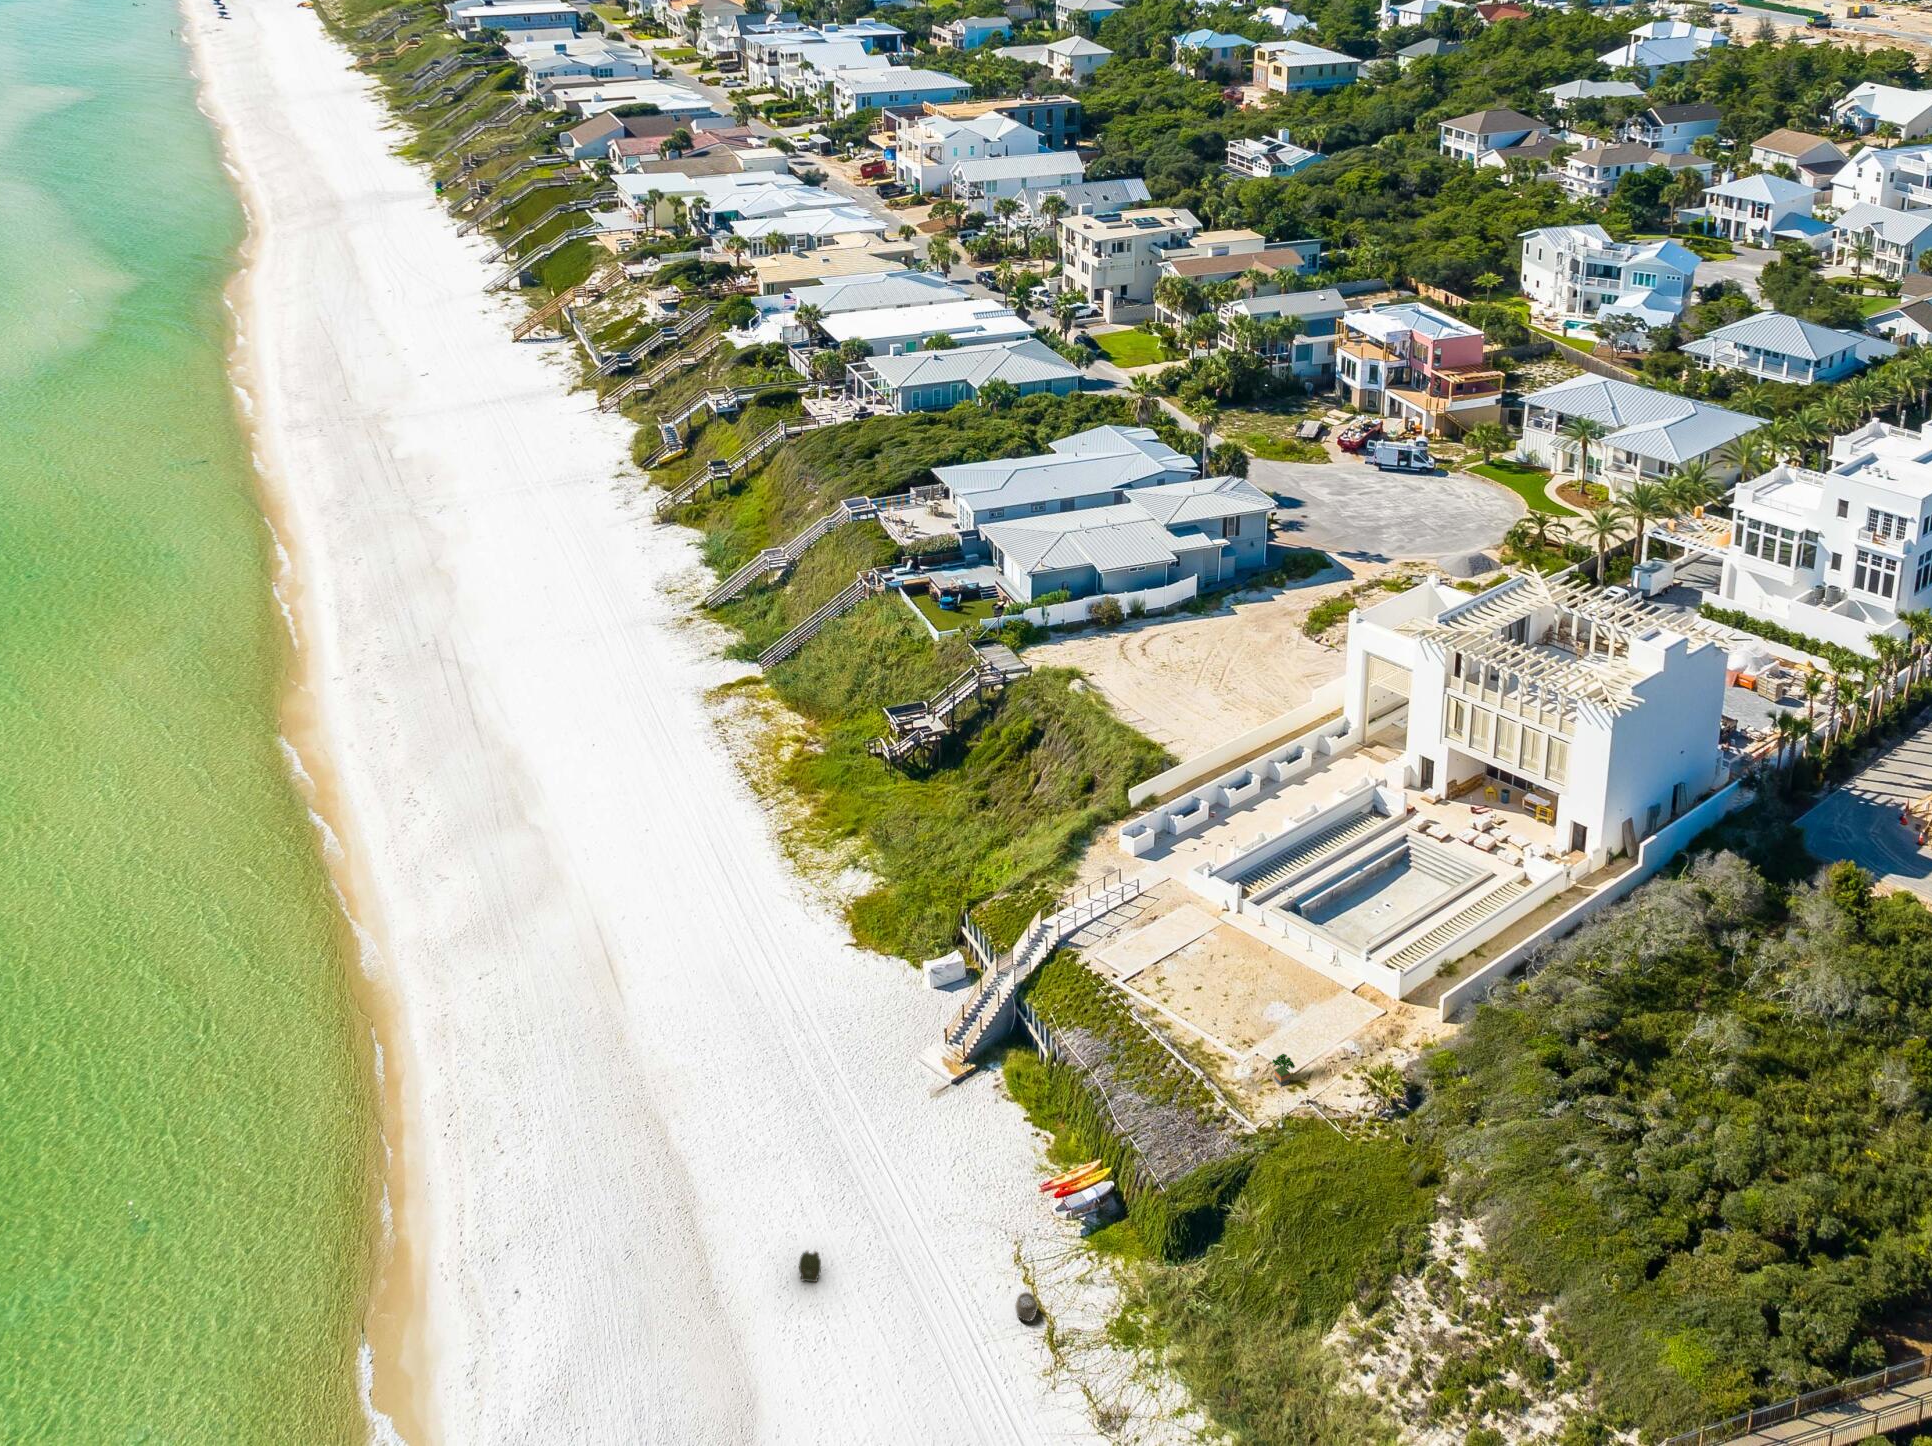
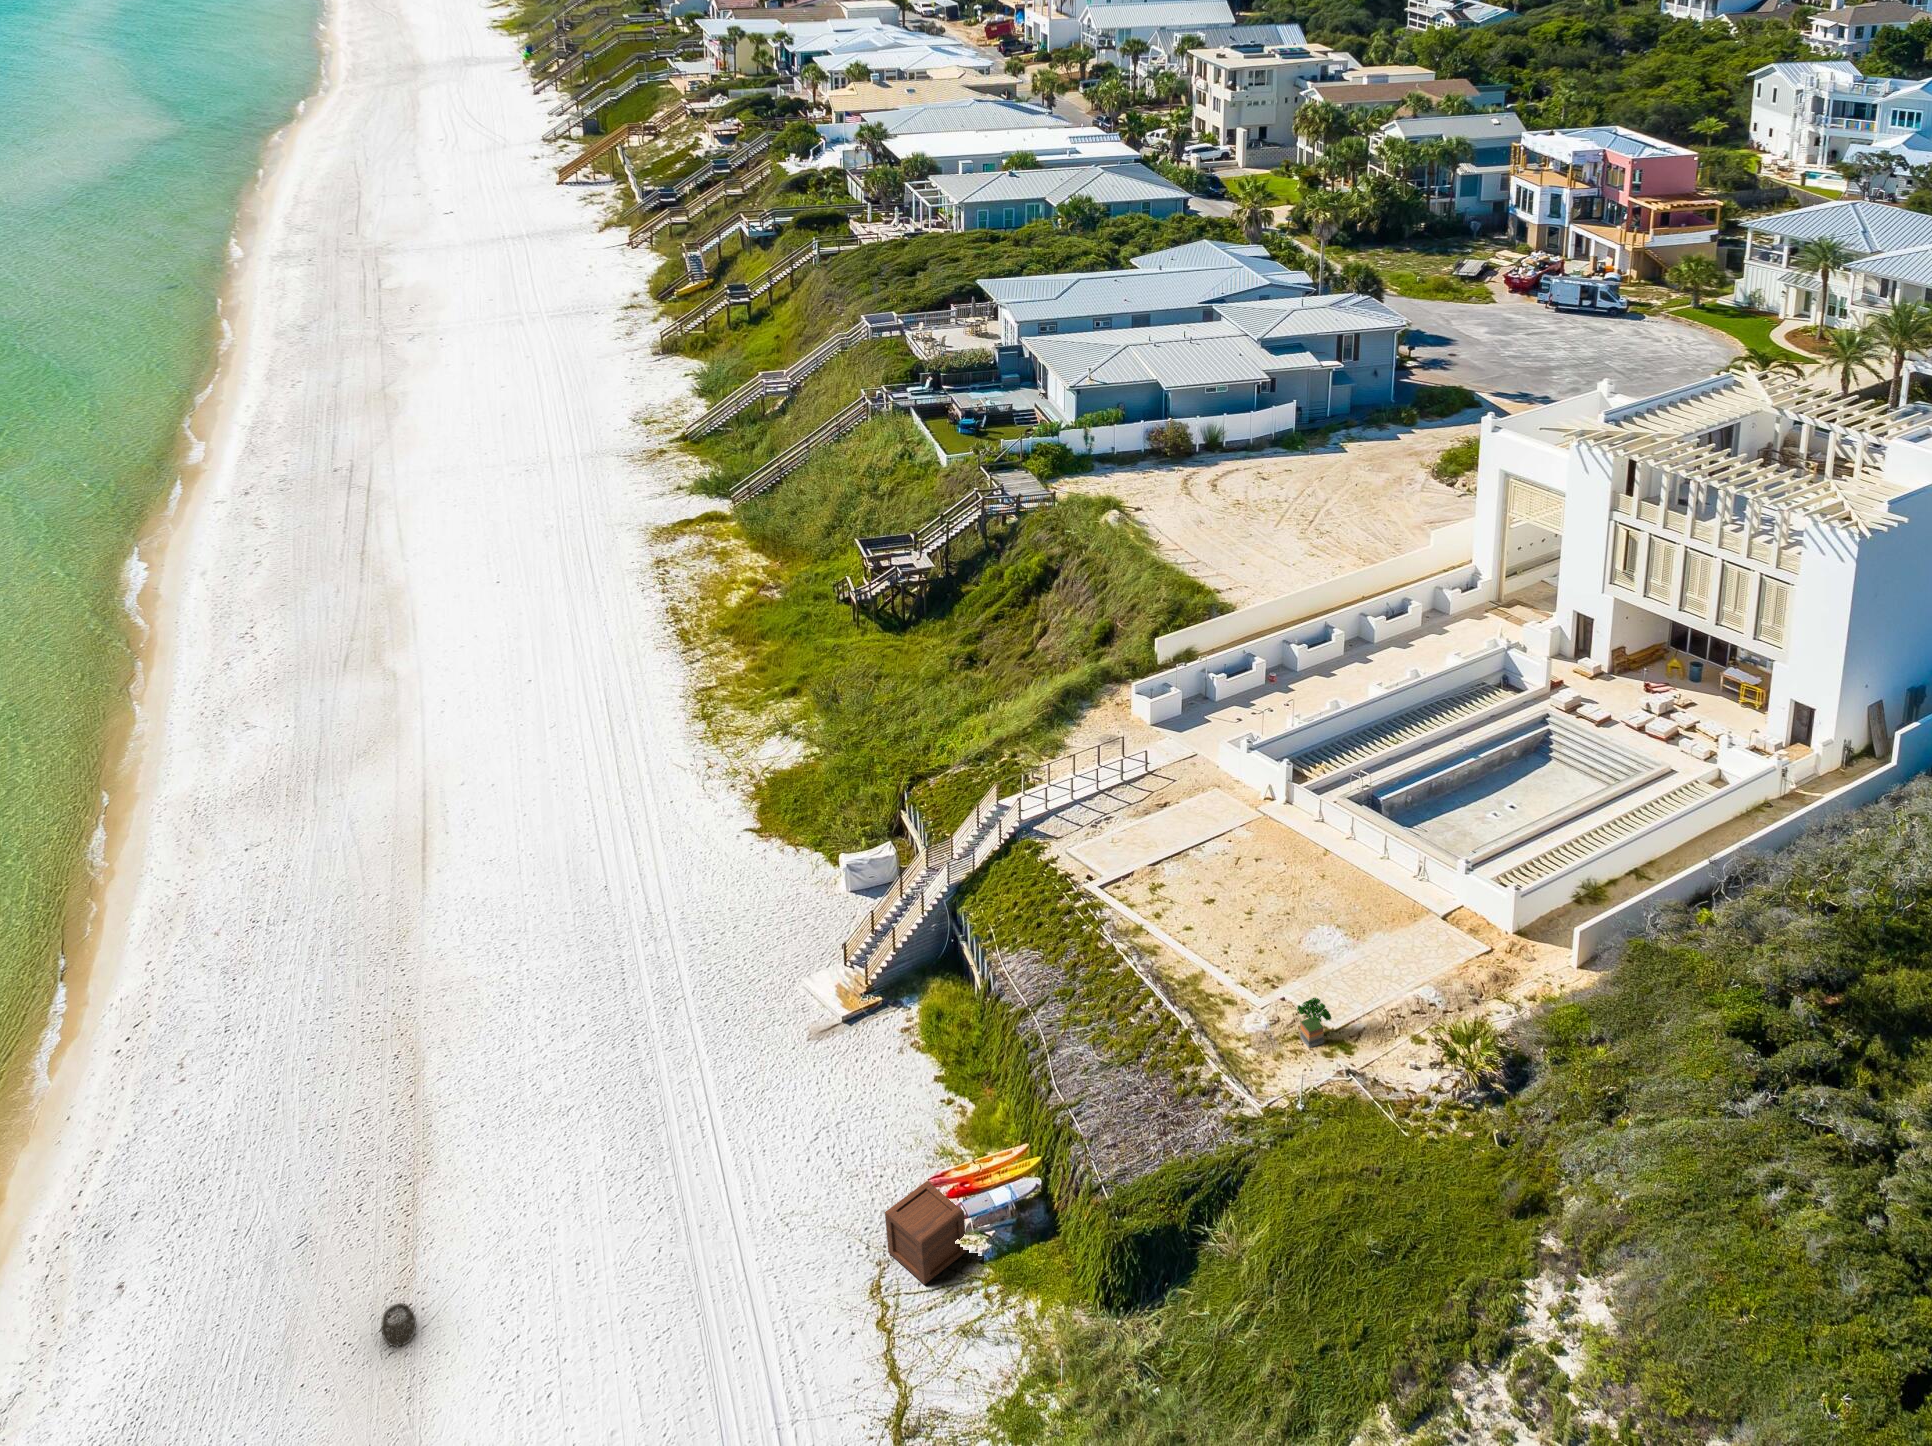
wooden crate: none [1014,1189,1066,1256] -> present [885,1181,967,1284]
backpack: present [799,1251,821,1282] -> none [550,1251,586,1300]
woven basket: present [1016,1292,1038,1321] -> present [381,1303,417,1347]

